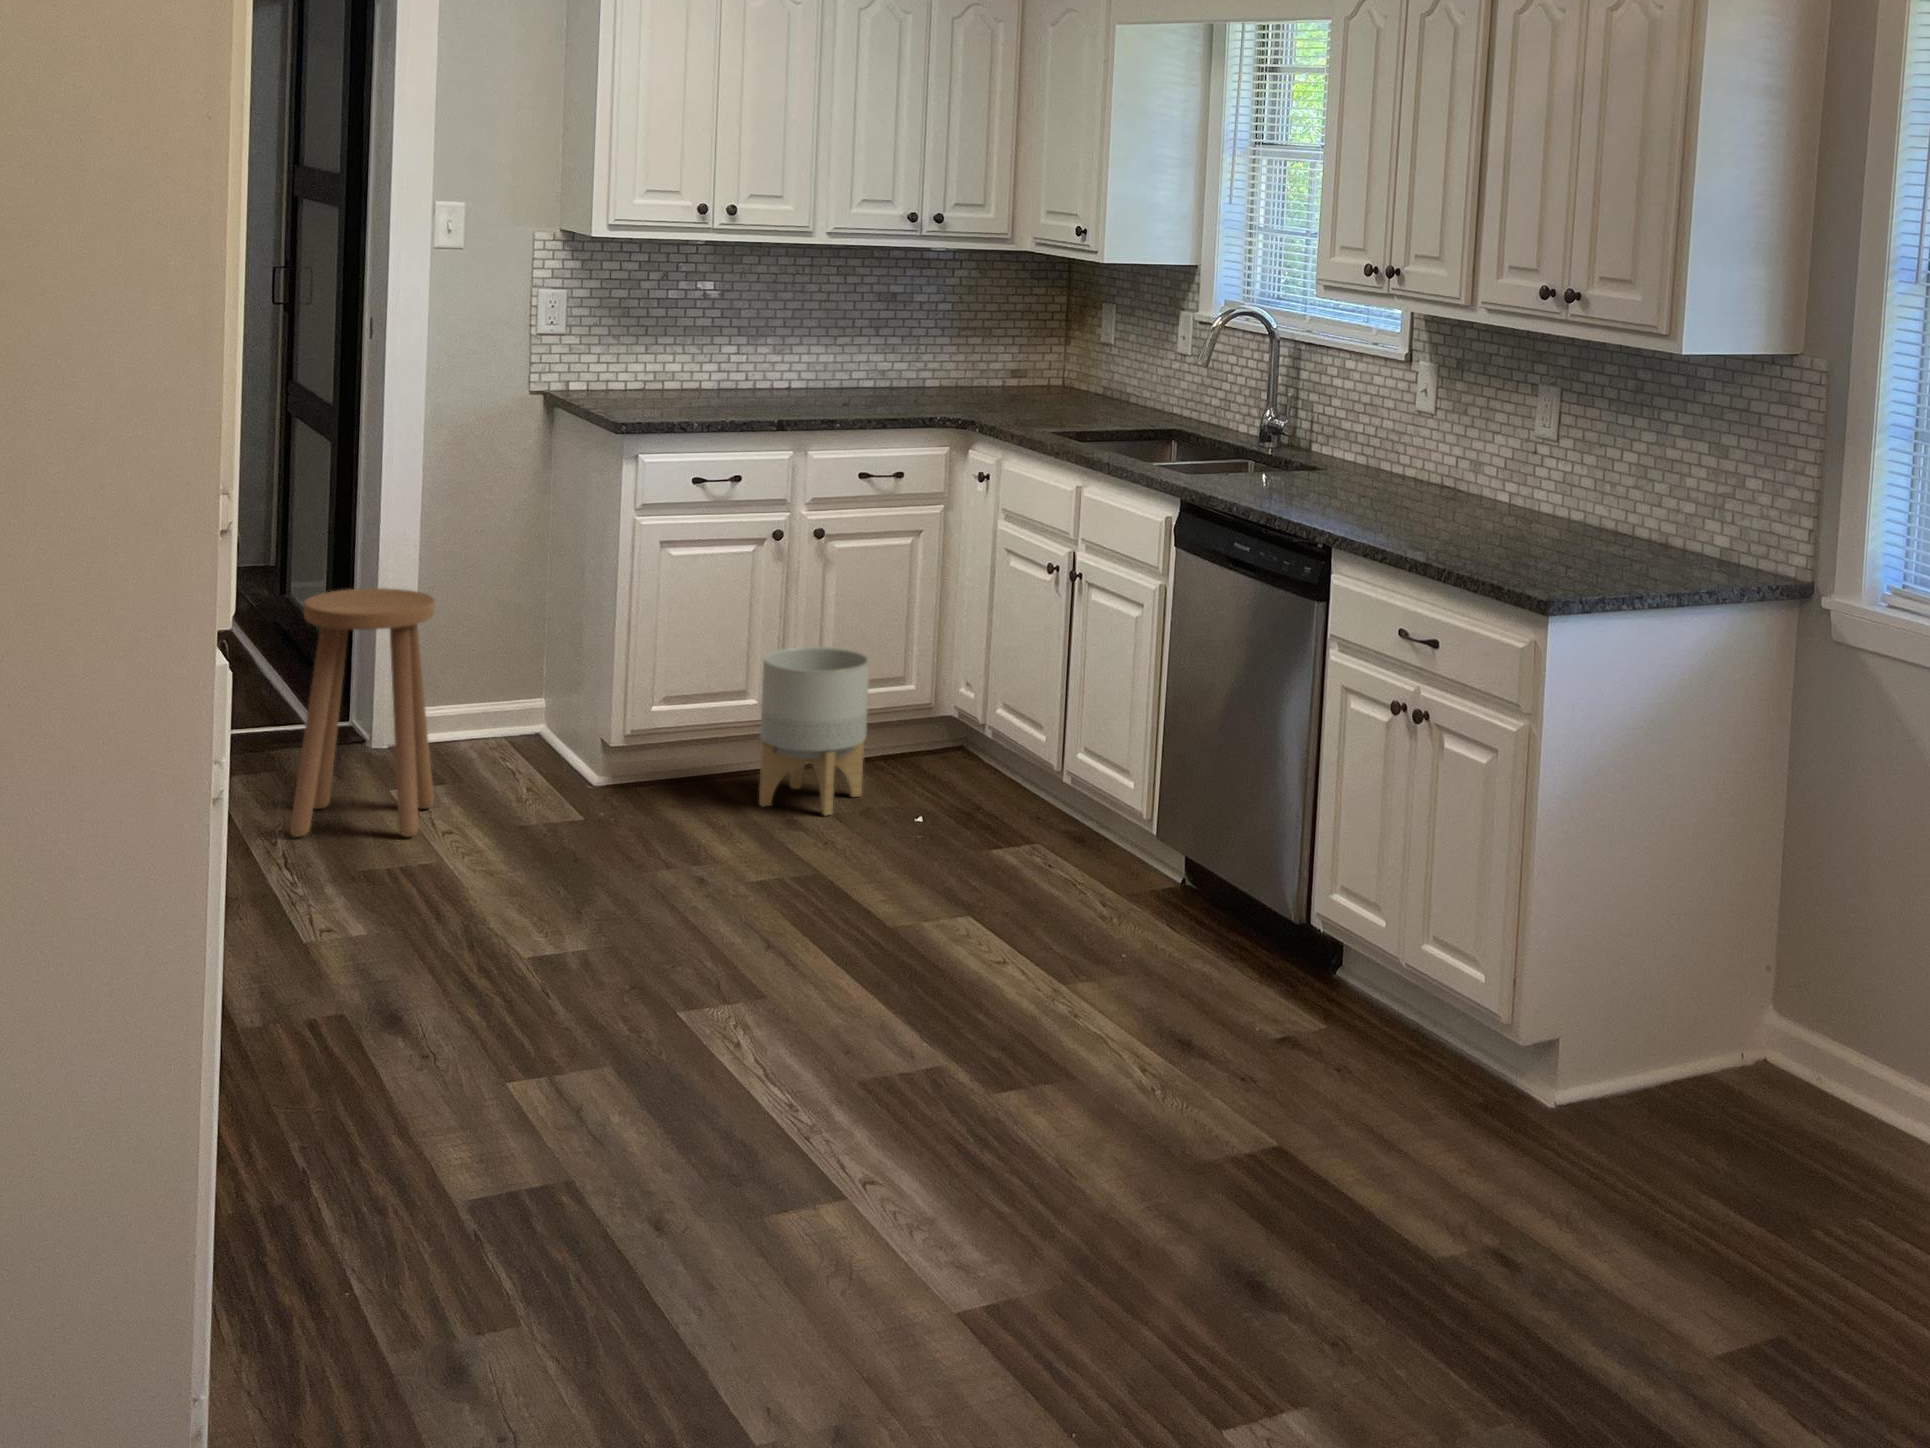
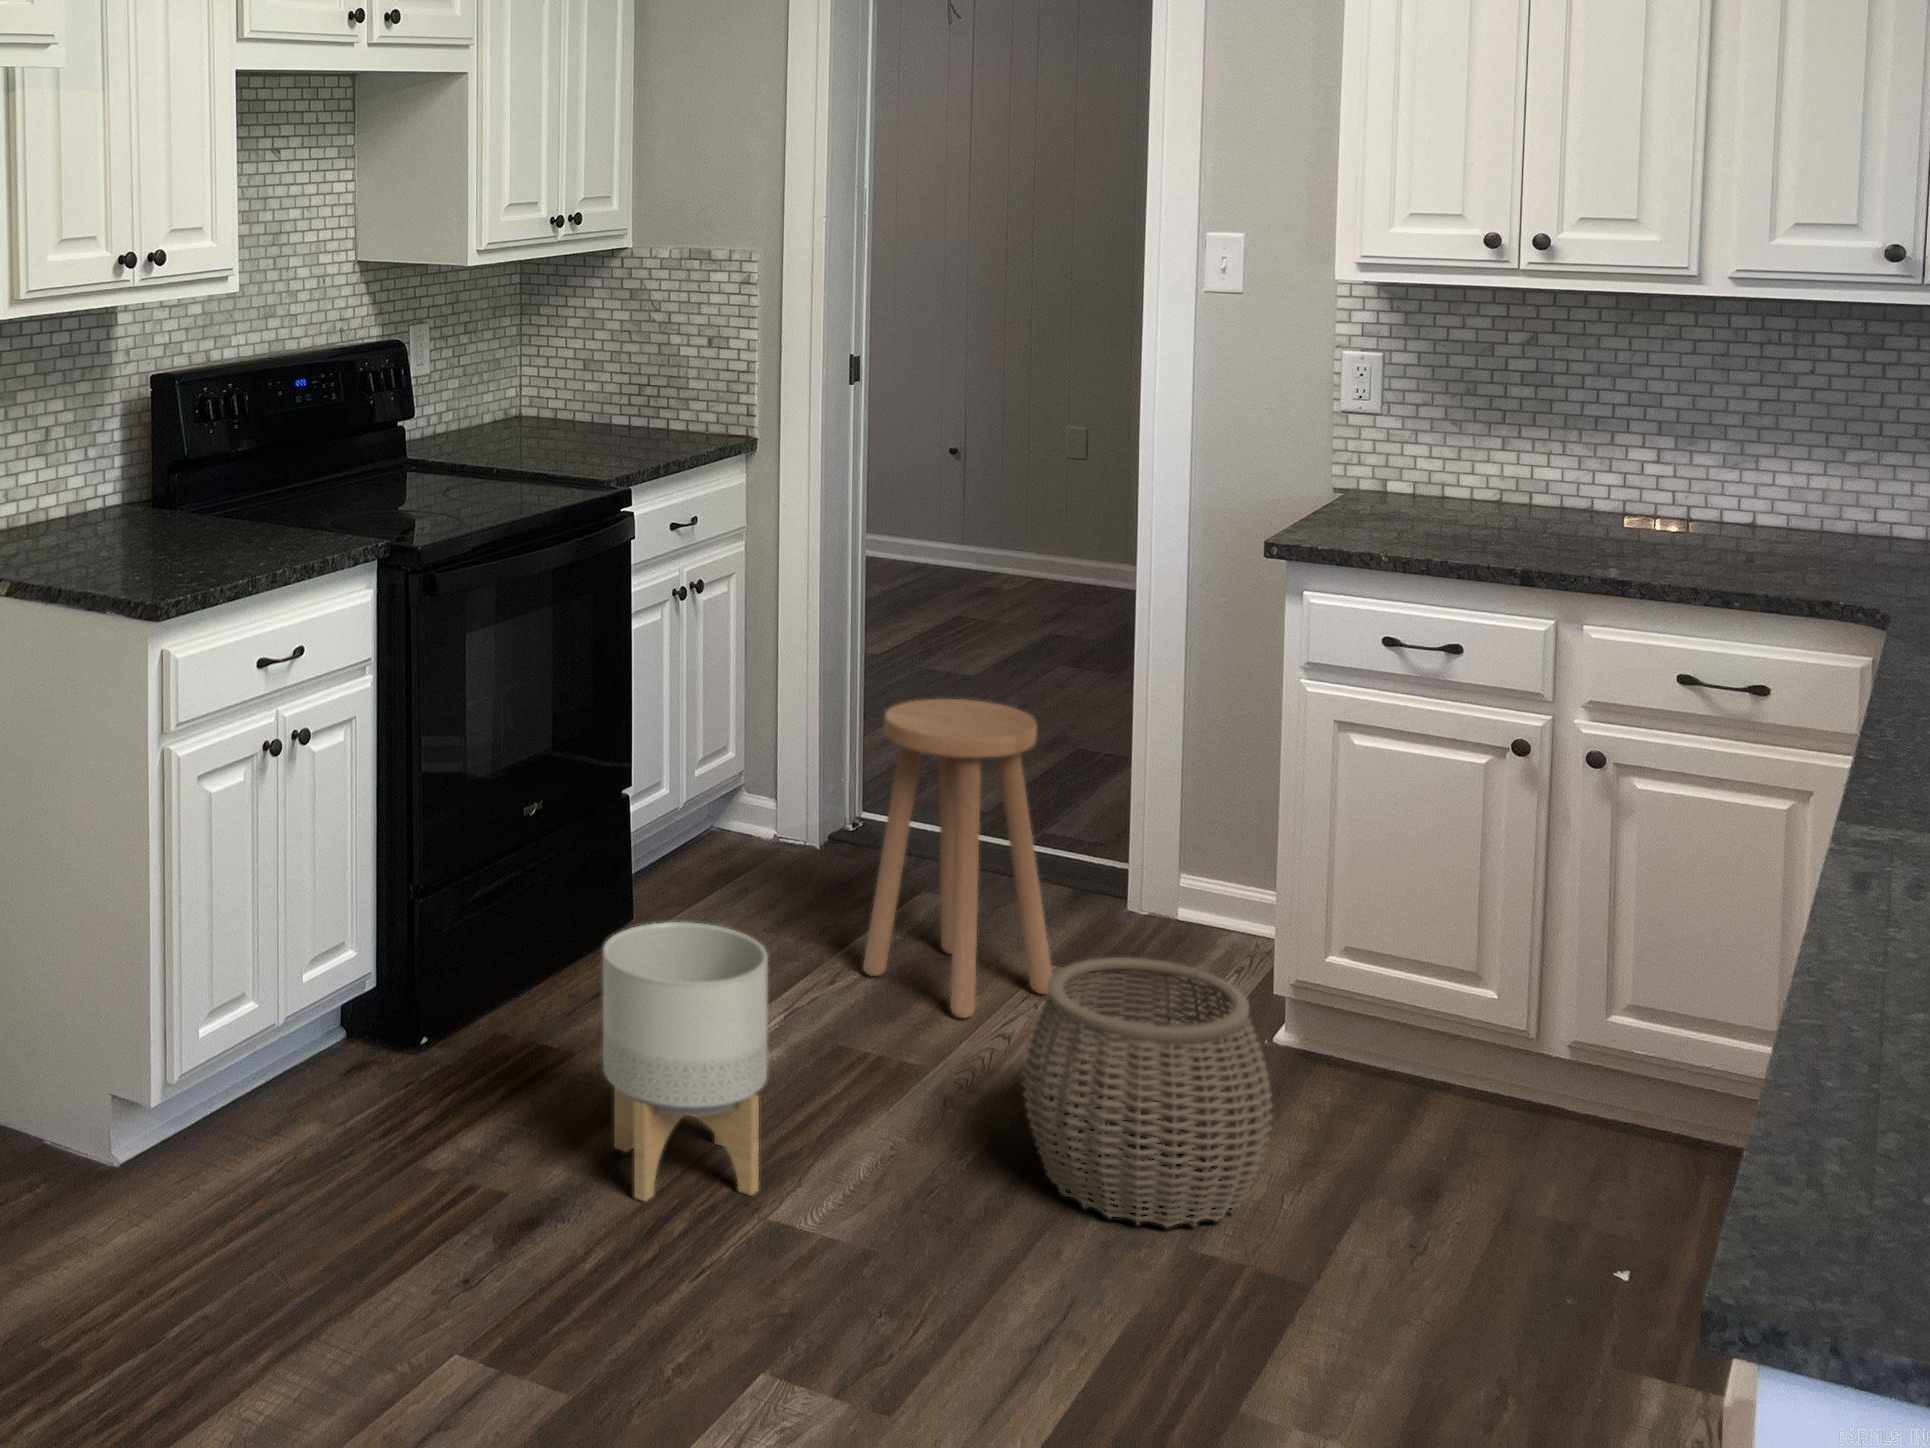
planter: present [759,647,870,815] -> present [603,922,768,1201]
woven basket: none [596,715,765,889] -> present [1023,957,1272,1227]

